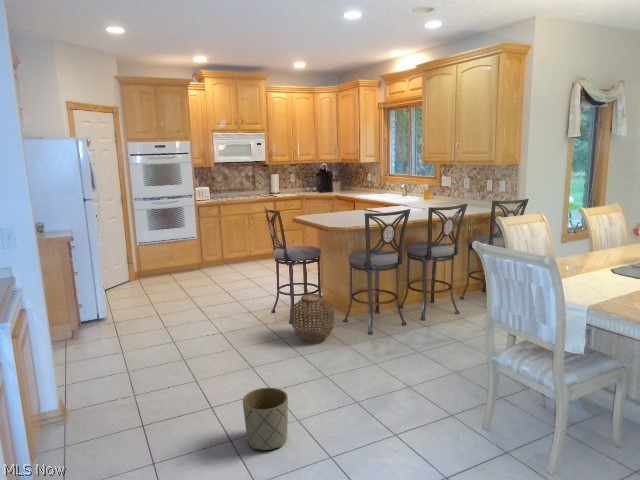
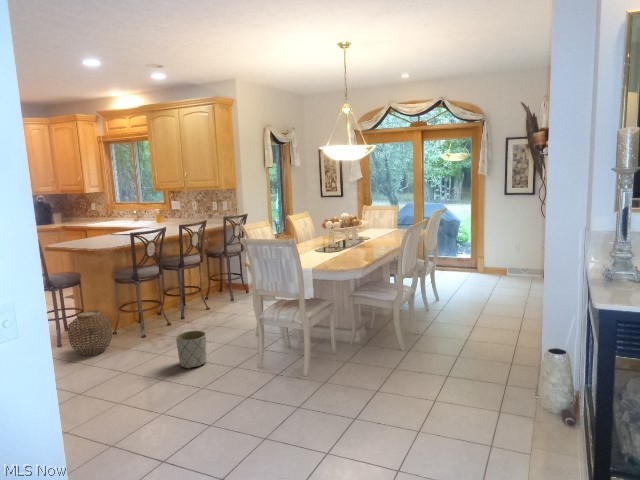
planter: present [243,388,288,450] -> present [176,331,206,369]

